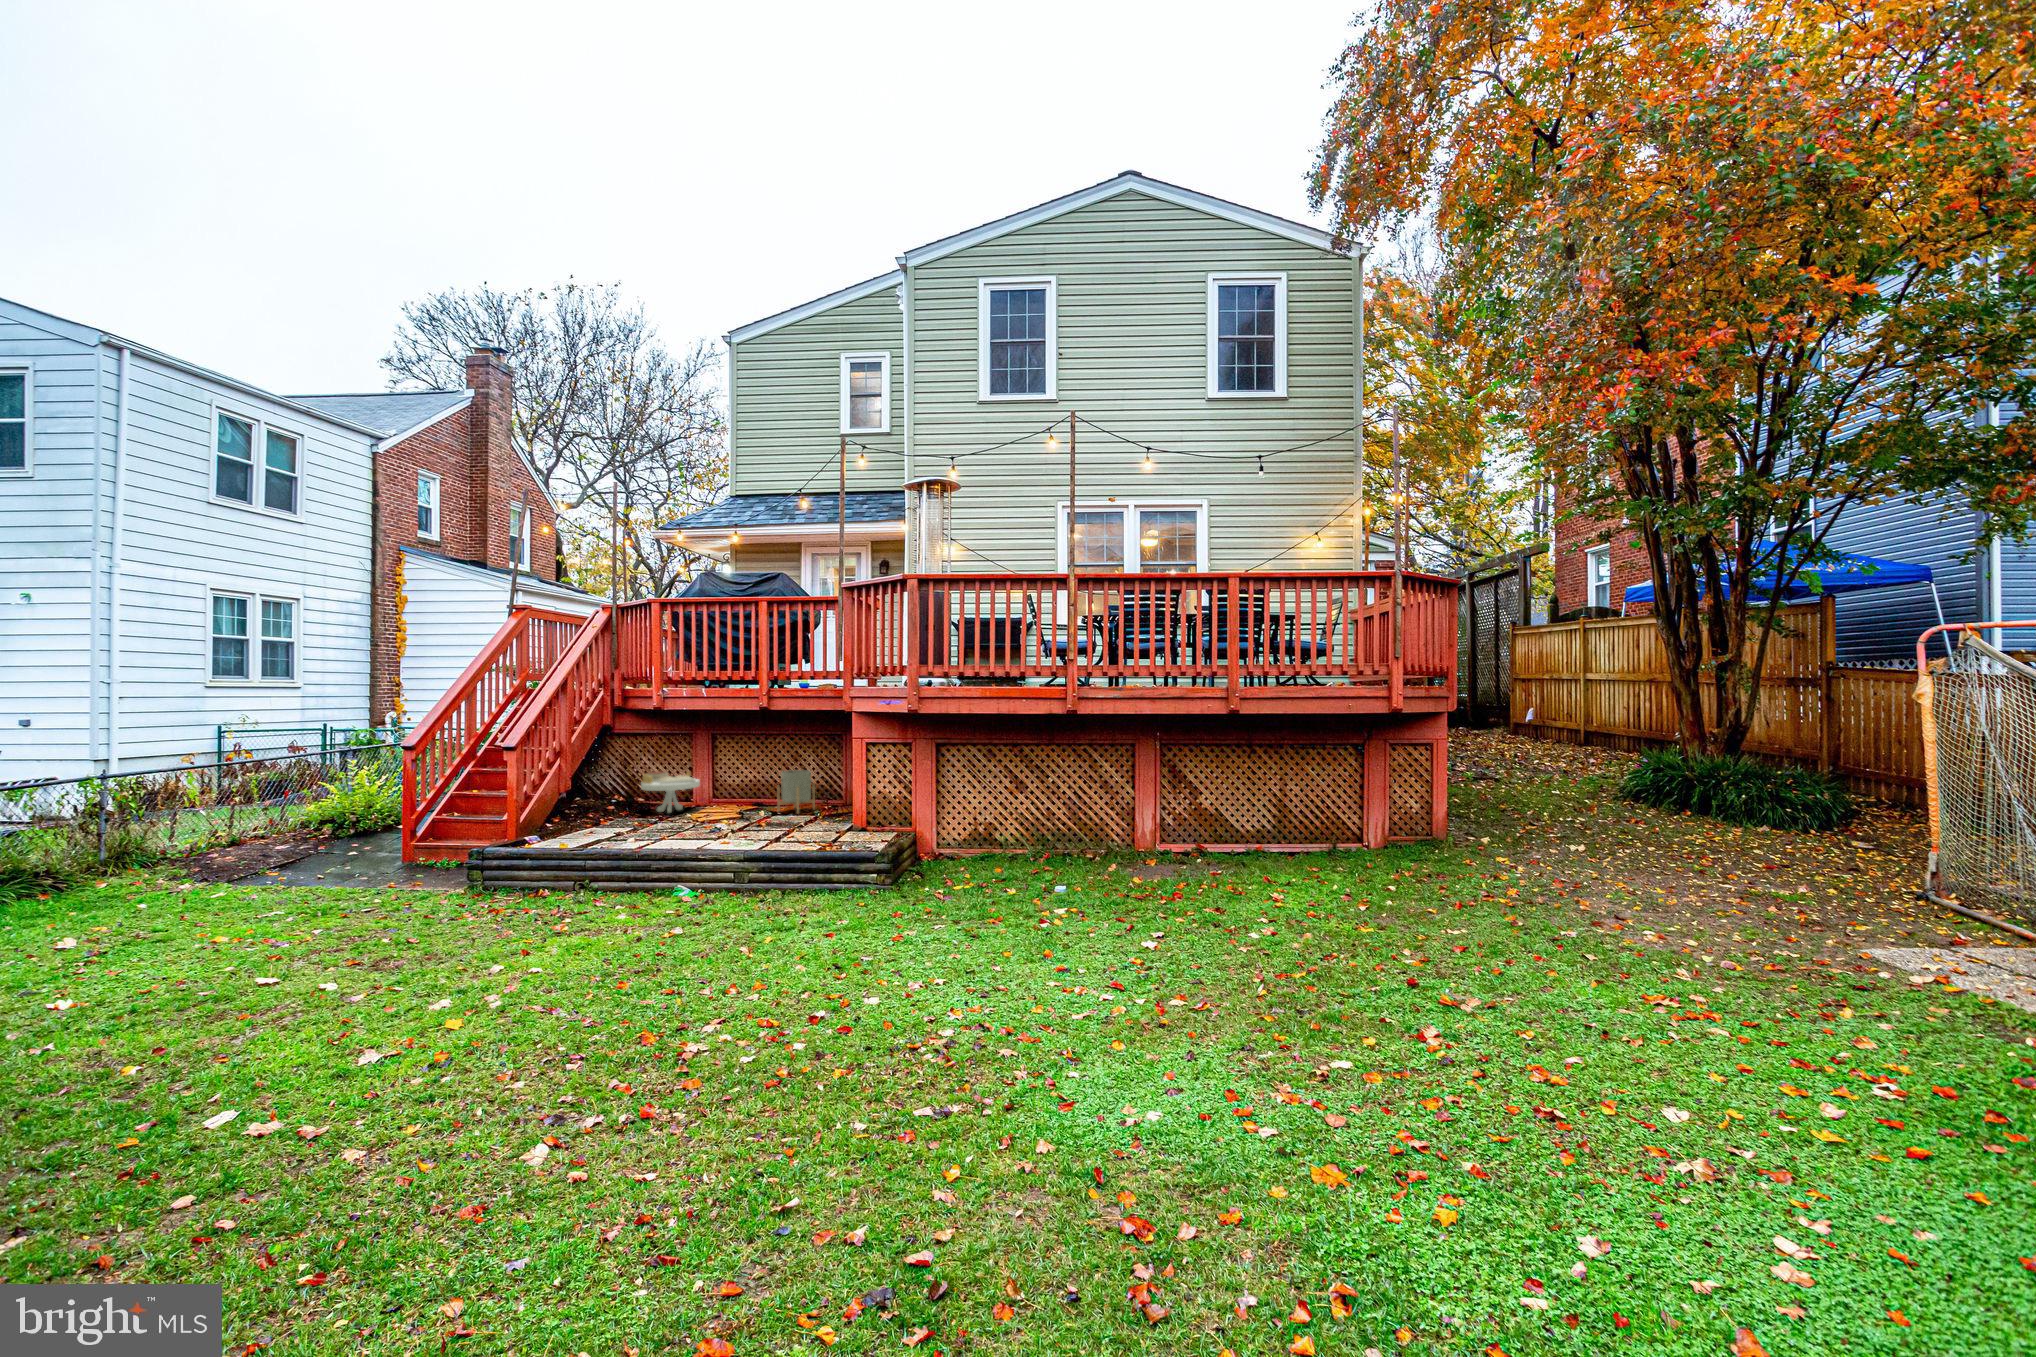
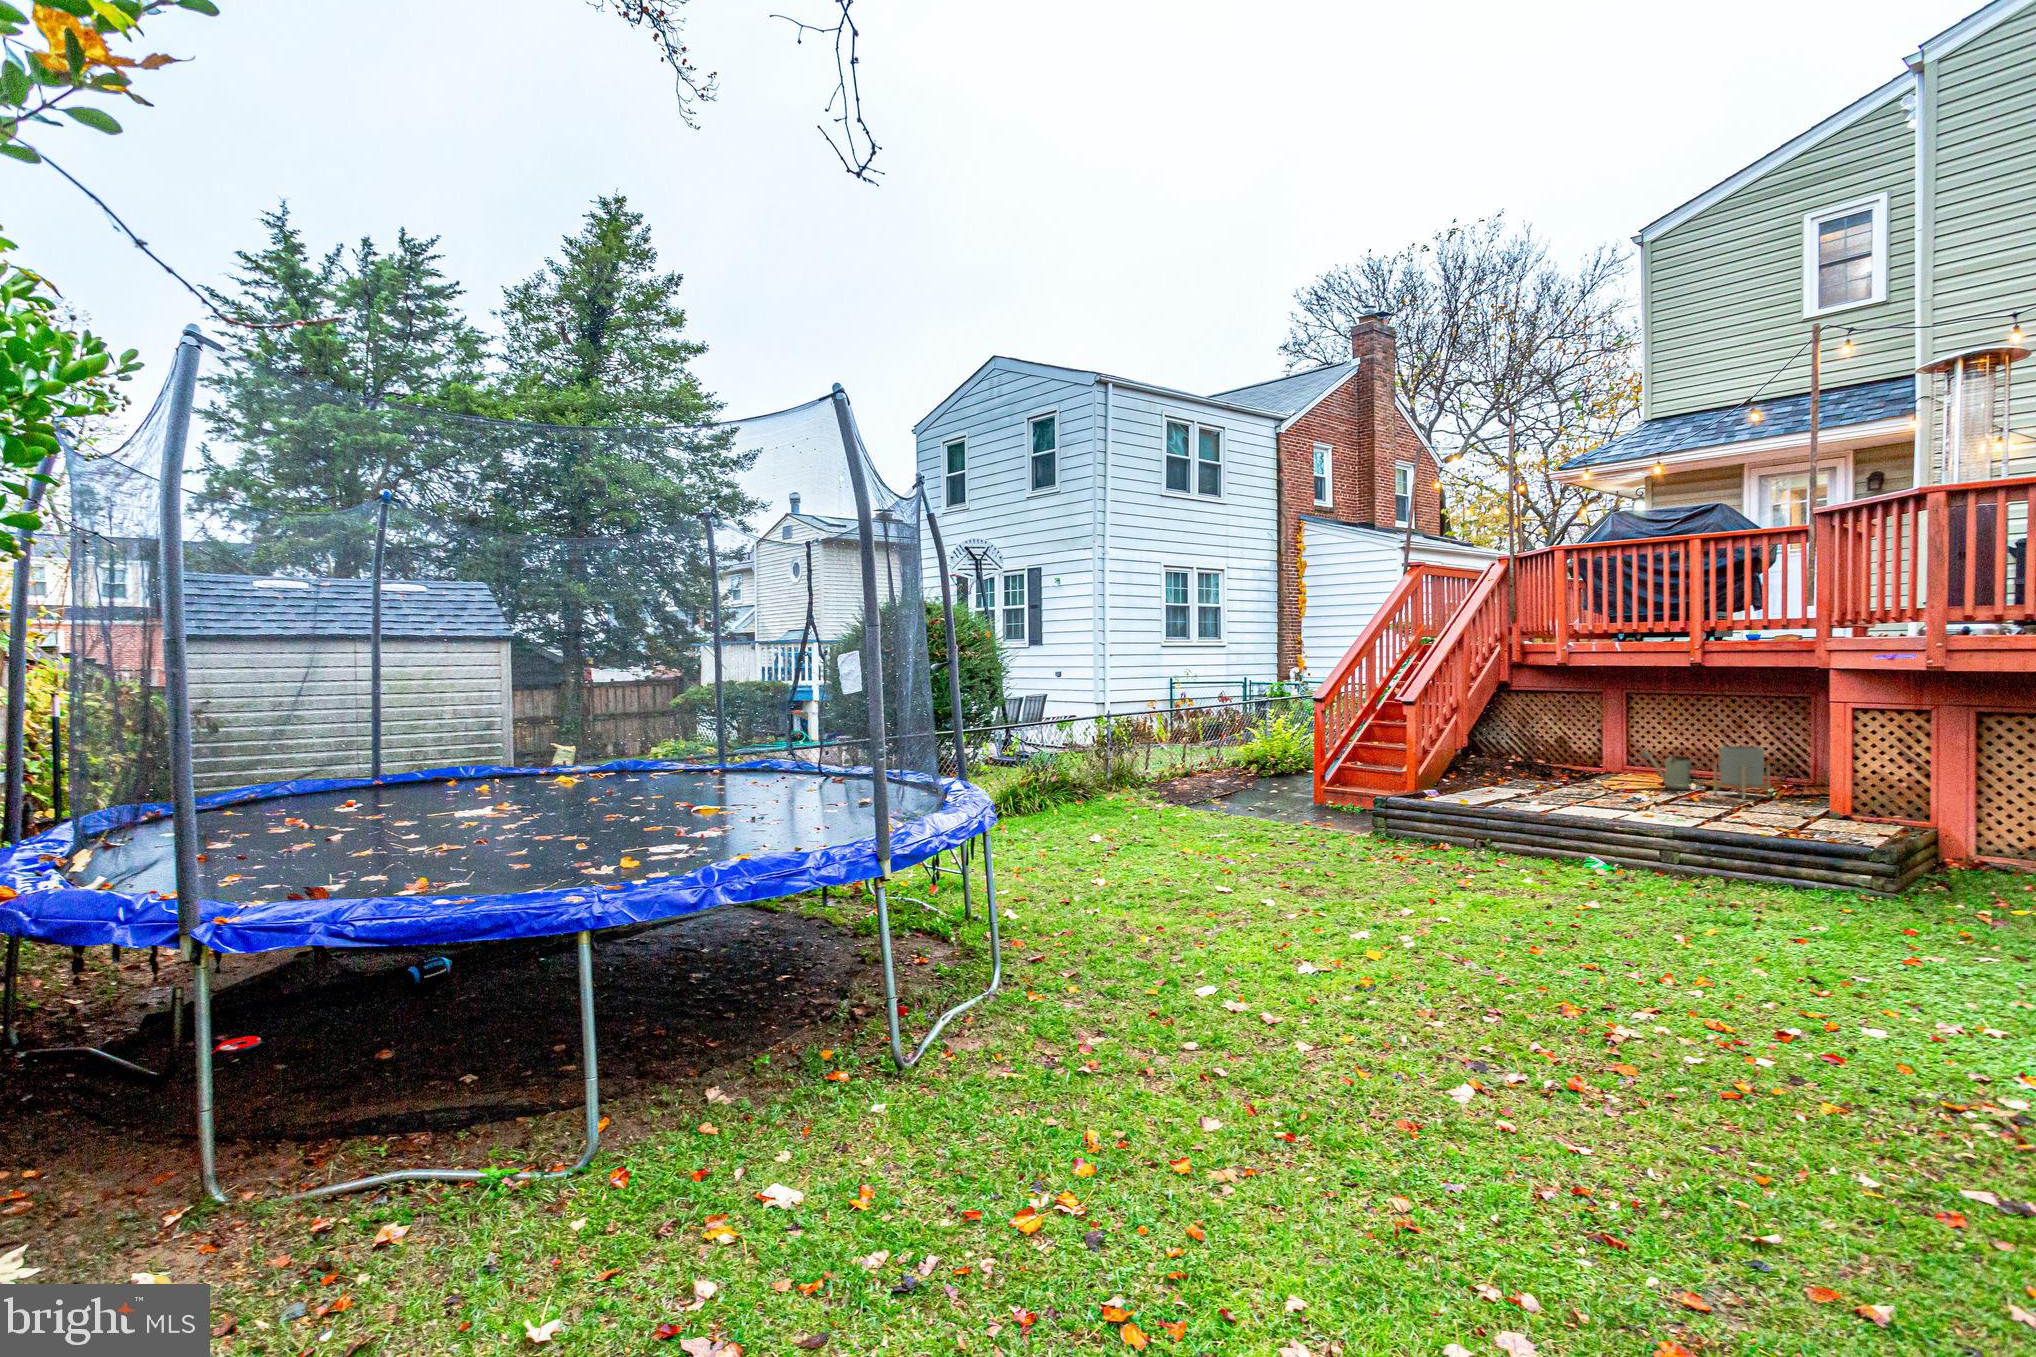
side table: present [641,771,700,813] -> none [1539,736,1609,783]
watering can: none [724,774,765,811] -> present [1641,750,1691,790]

